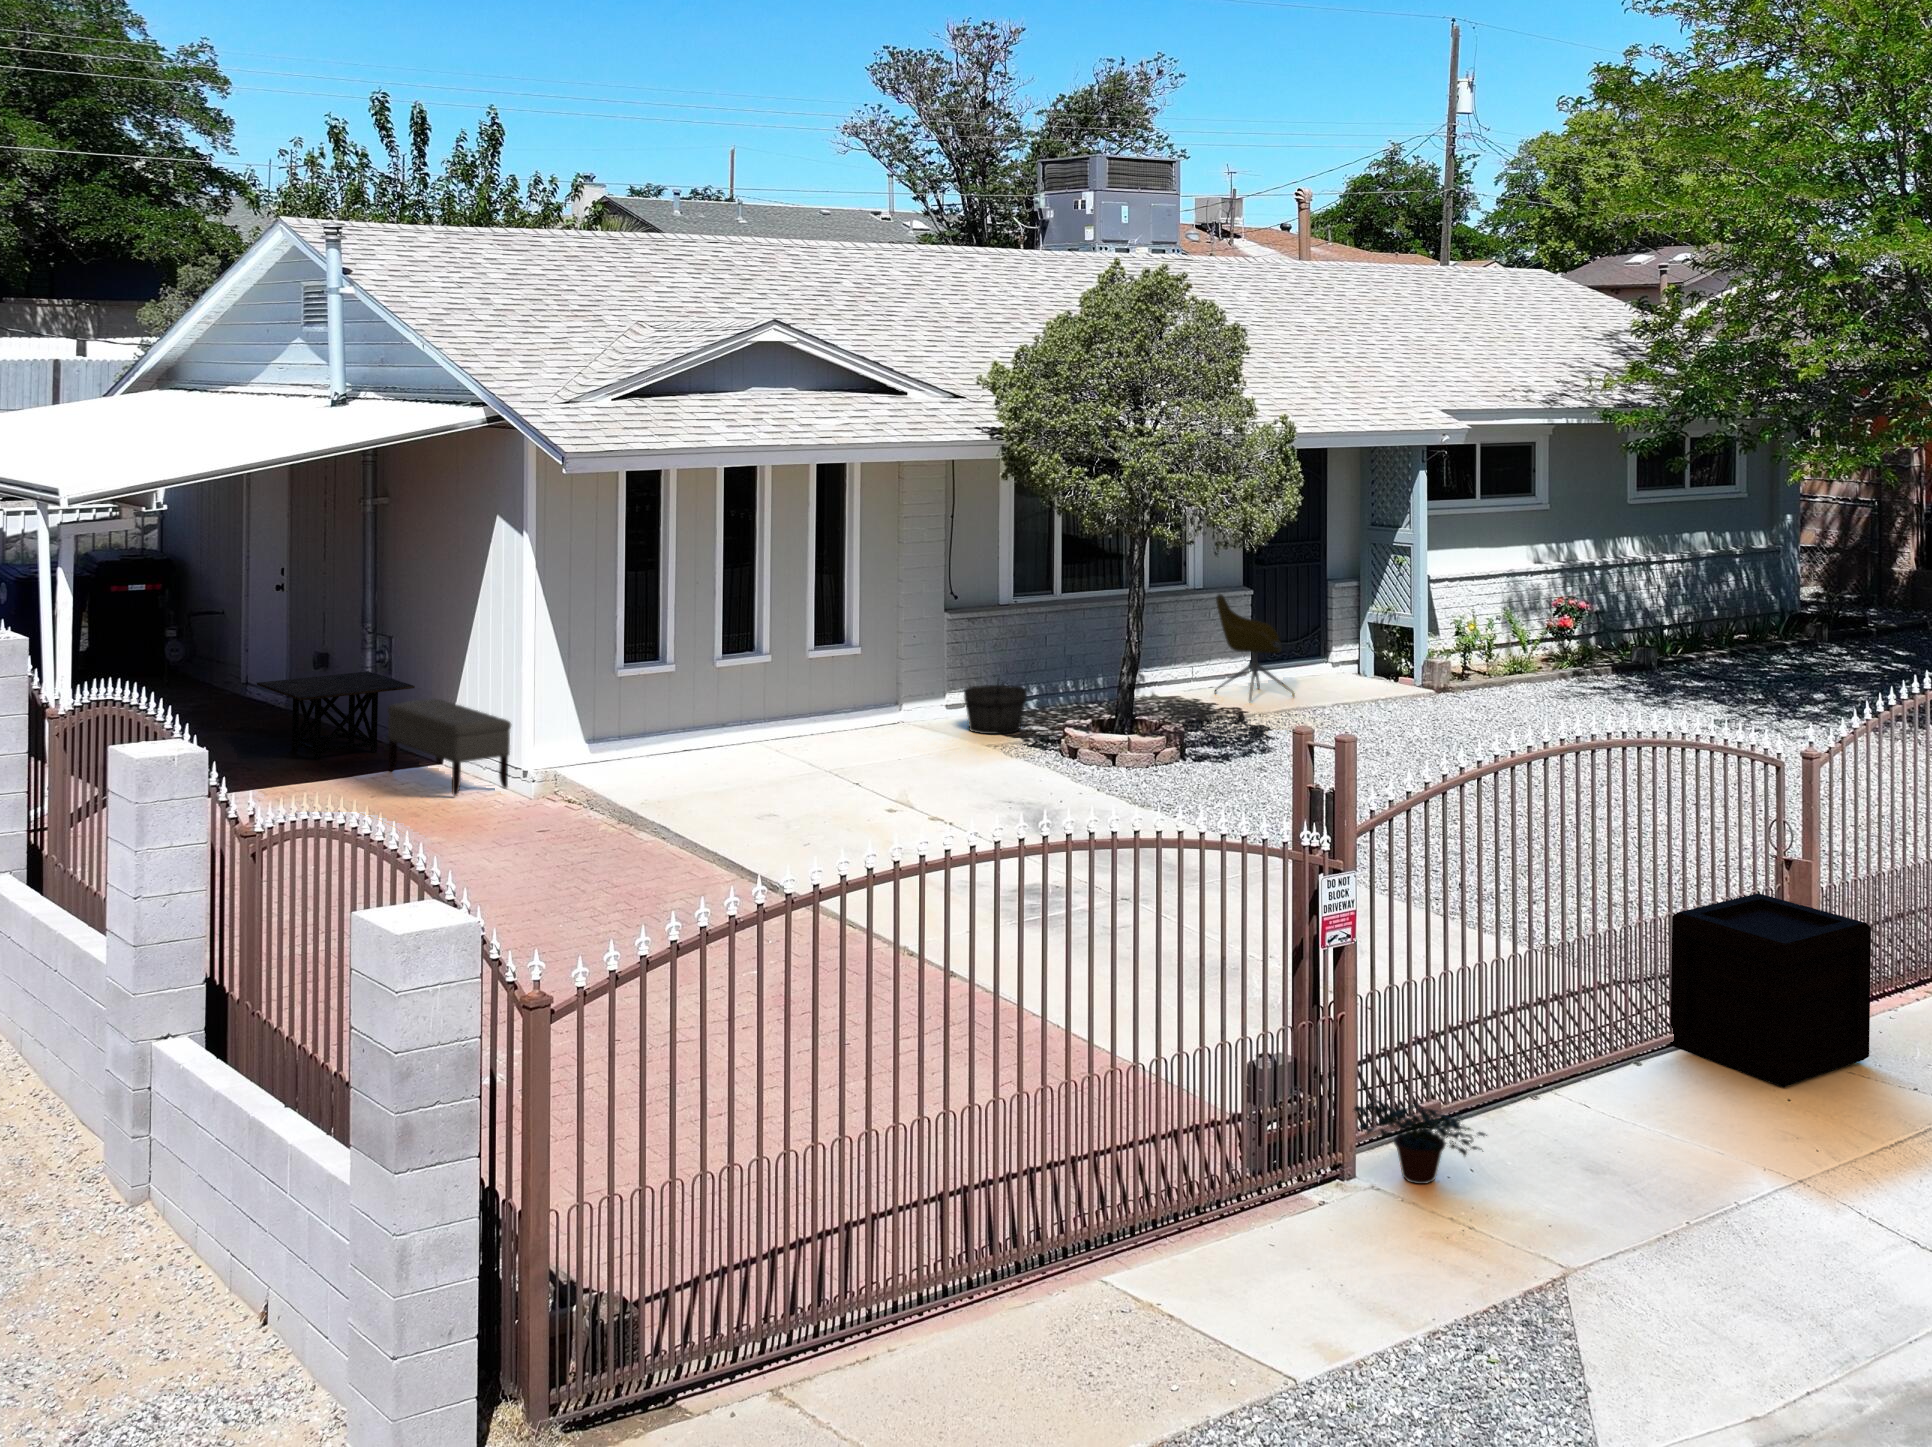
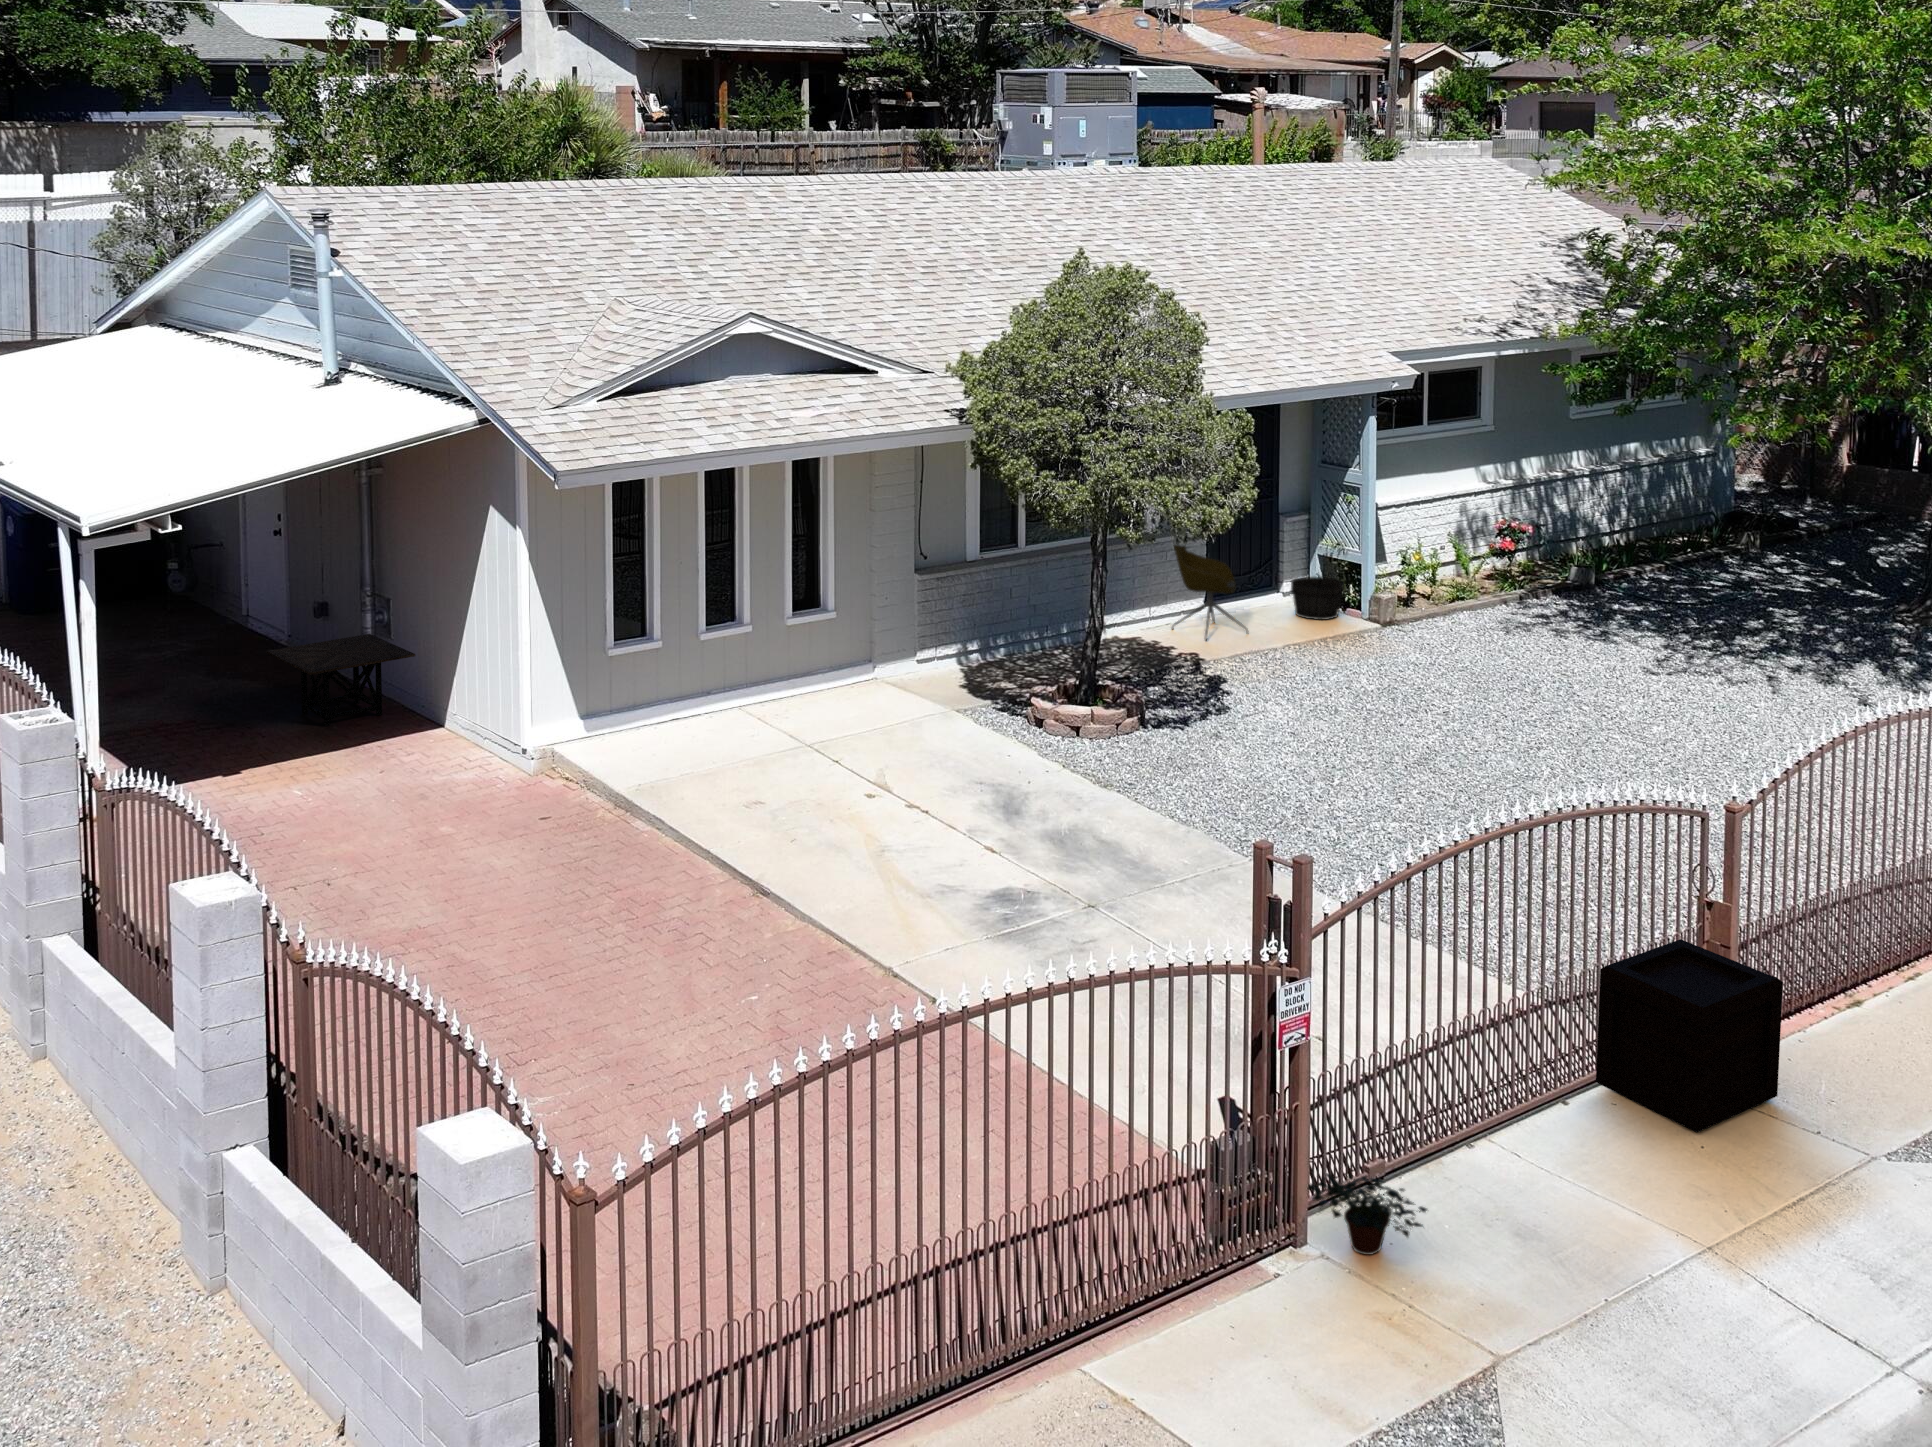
wooden bucket: present [964,679,1027,734] -> present [1291,576,1344,620]
bench: present [388,699,511,796] -> none [392,671,511,773]

